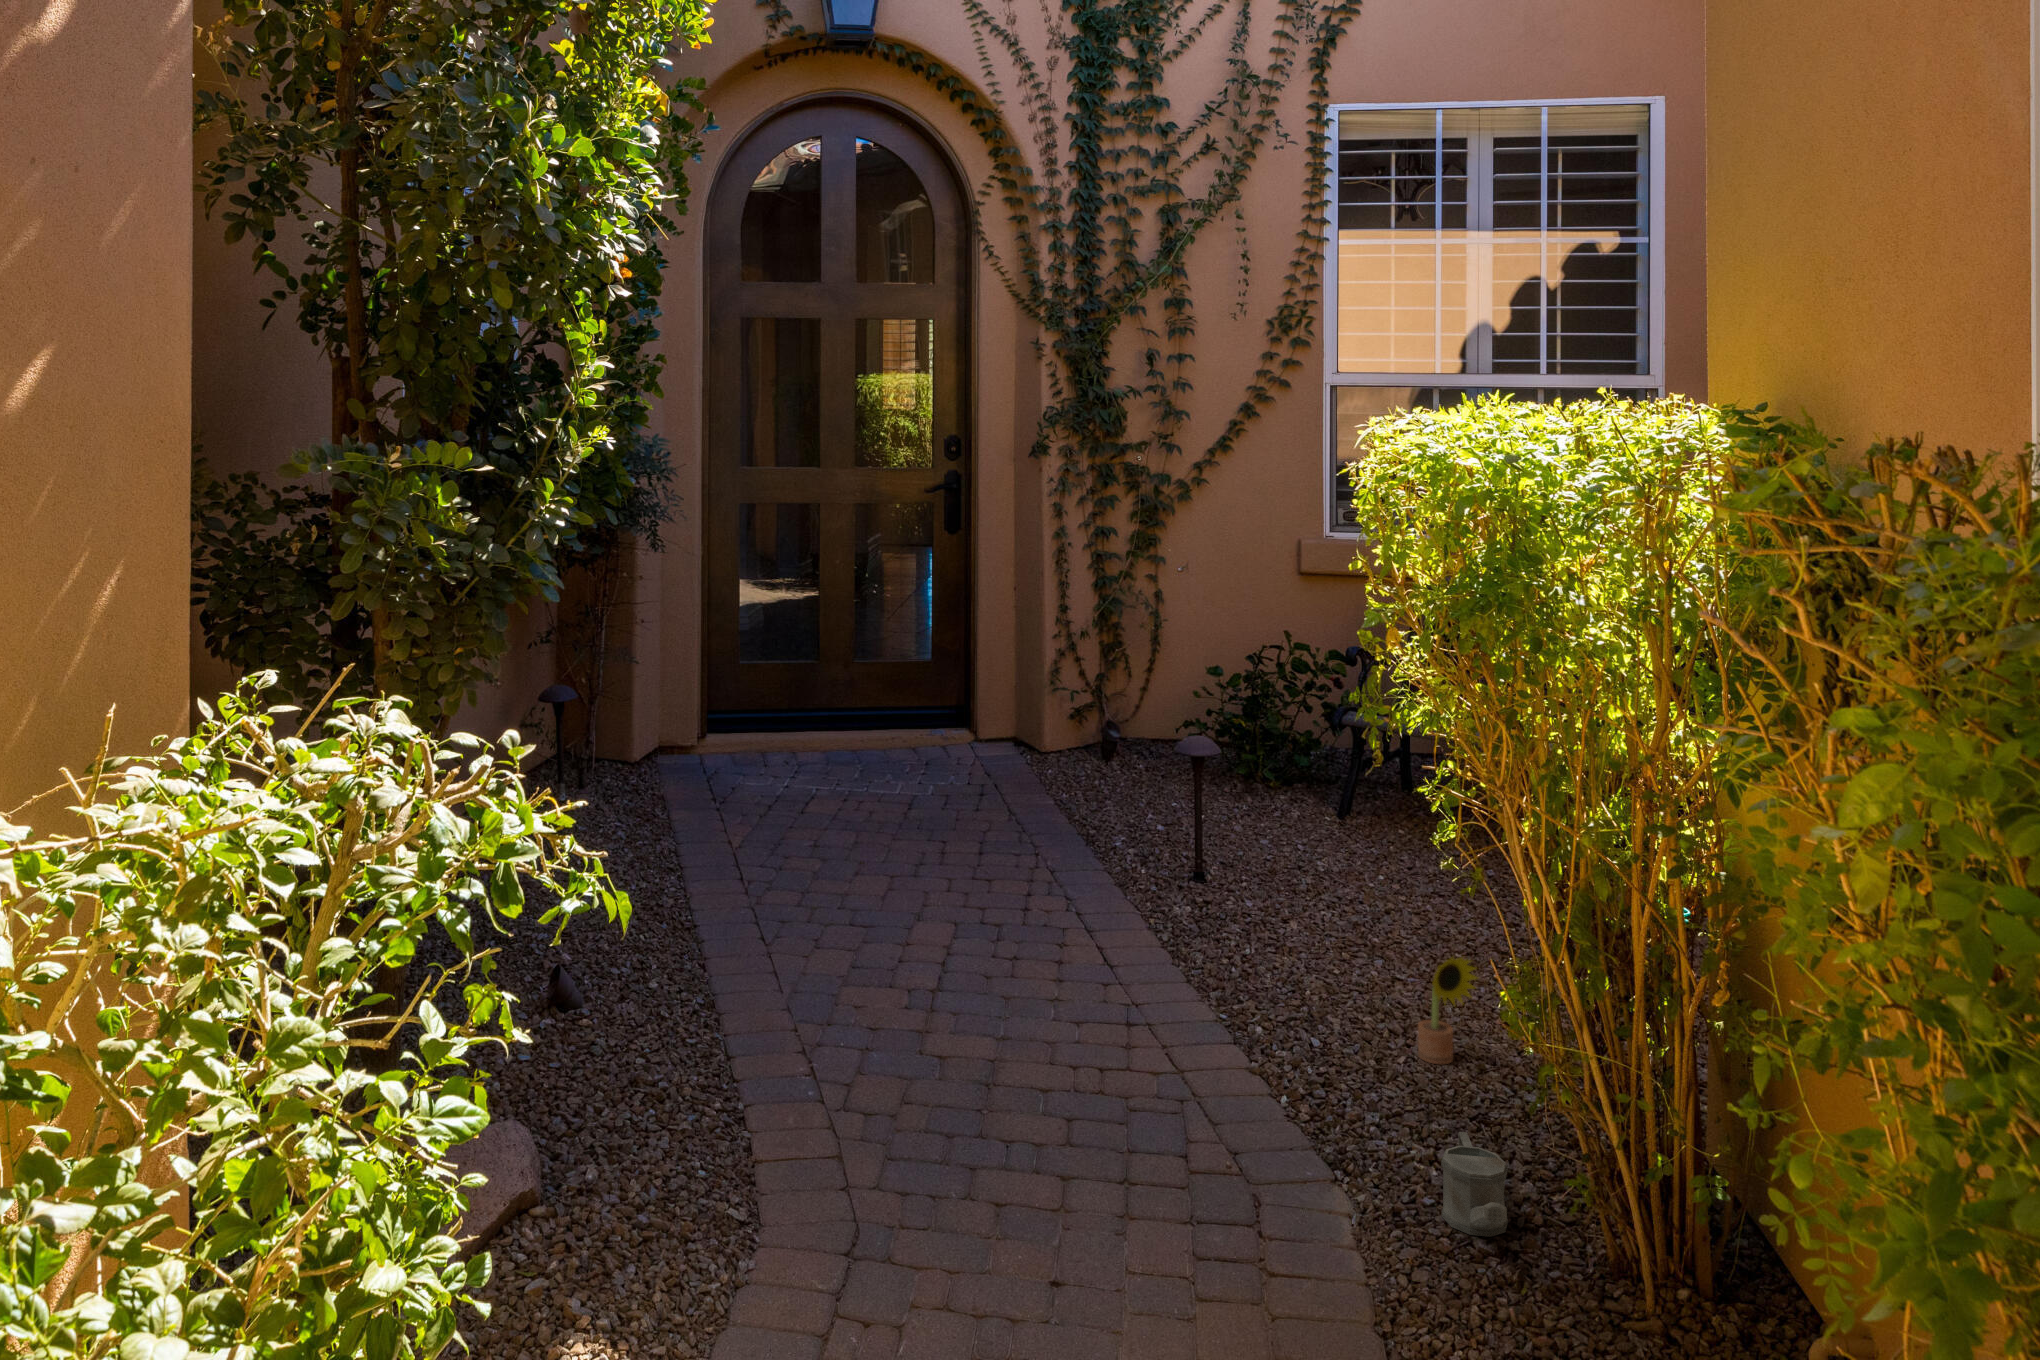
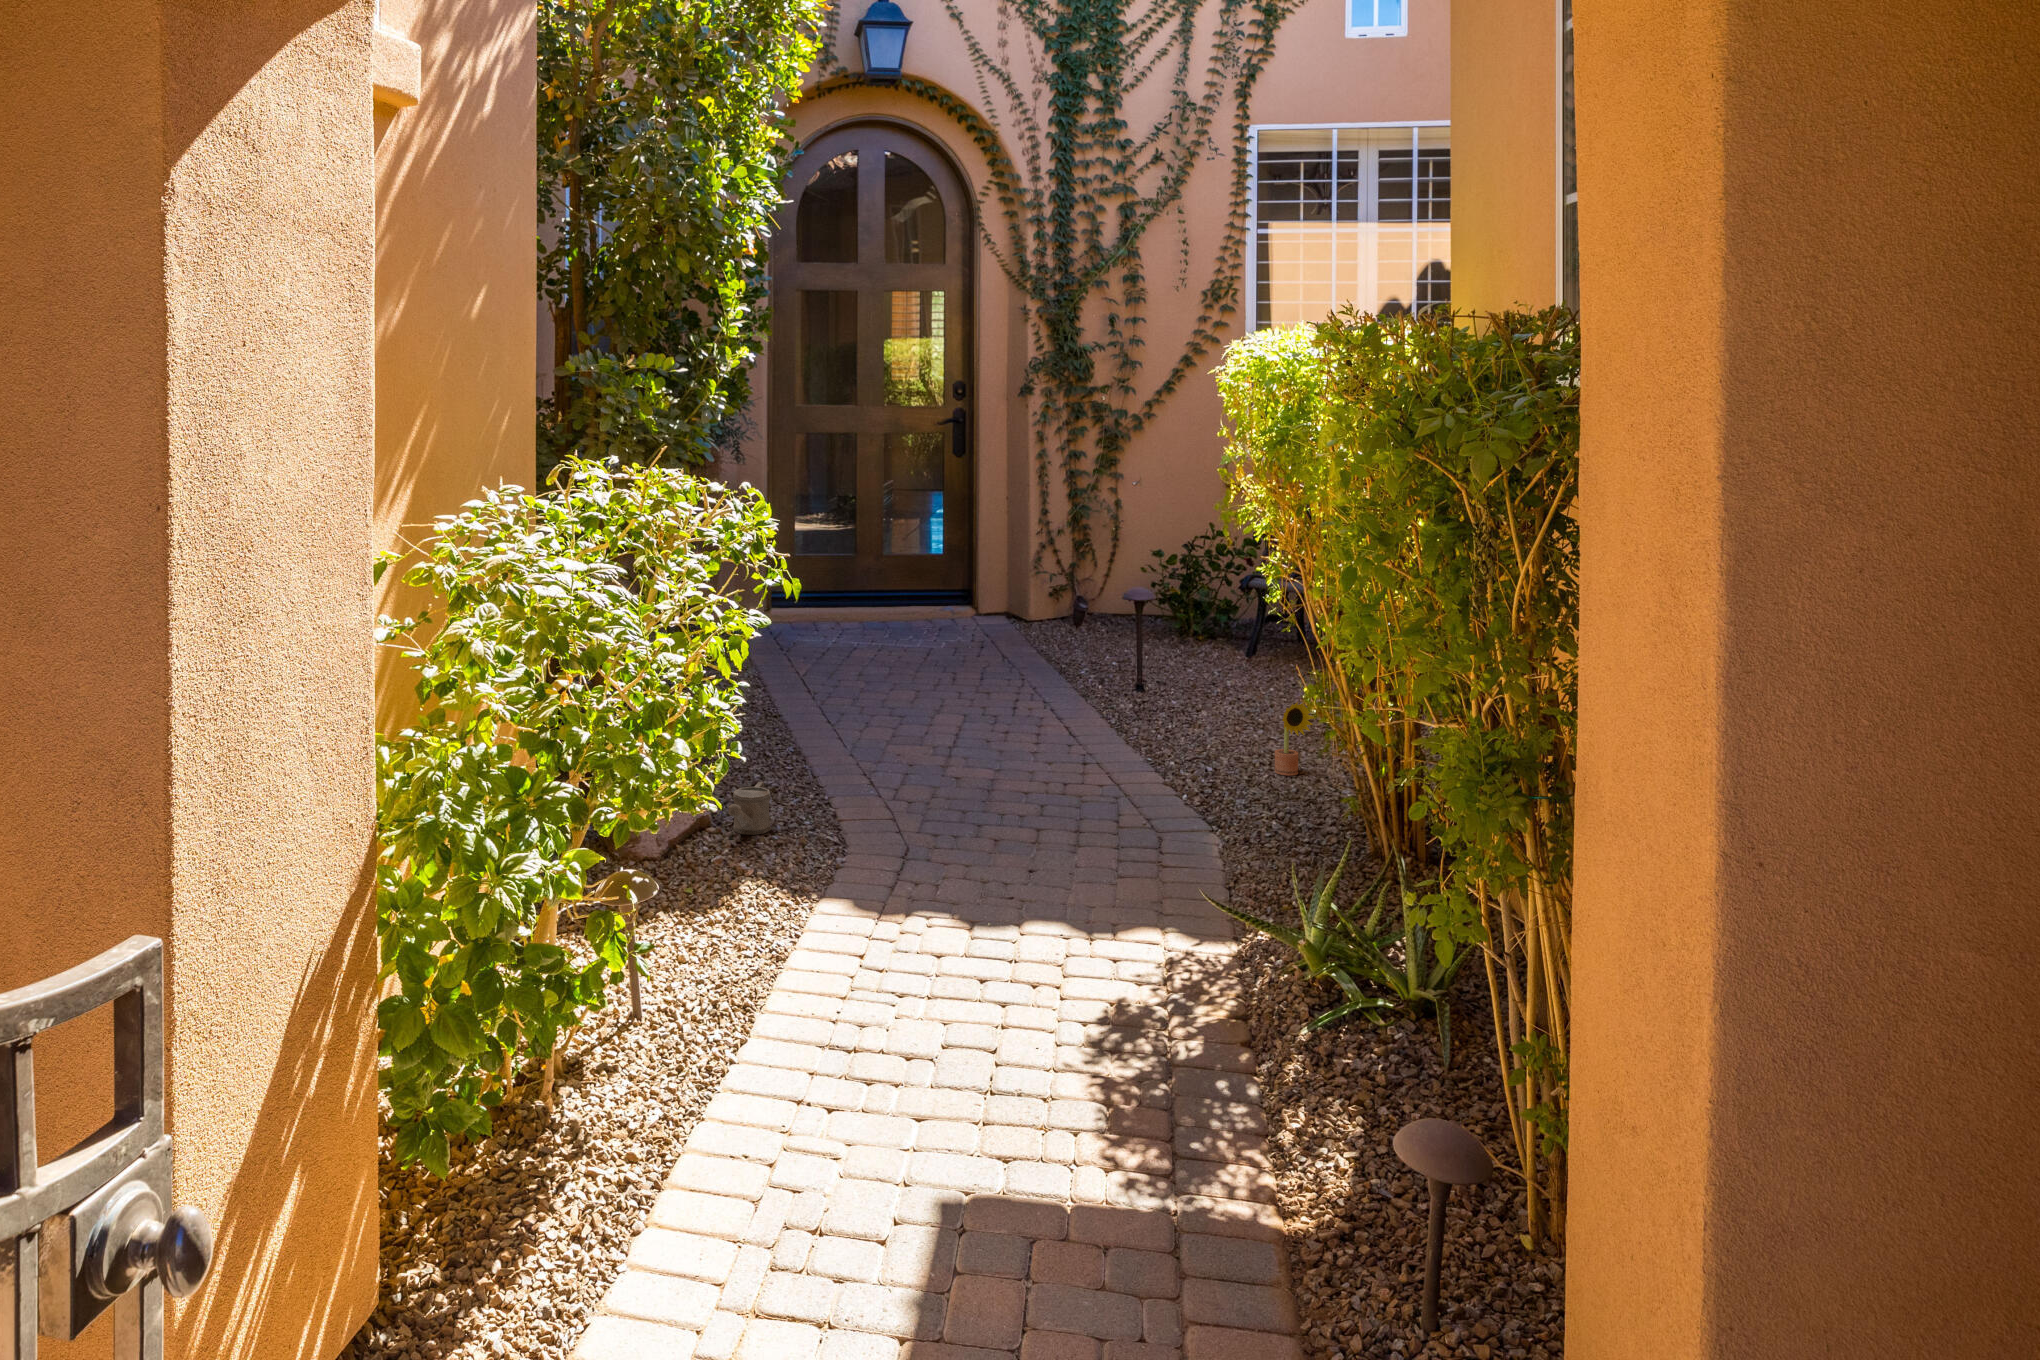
watering can: present [1441,1132,1508,1237] -> present [729,782,771,835]

